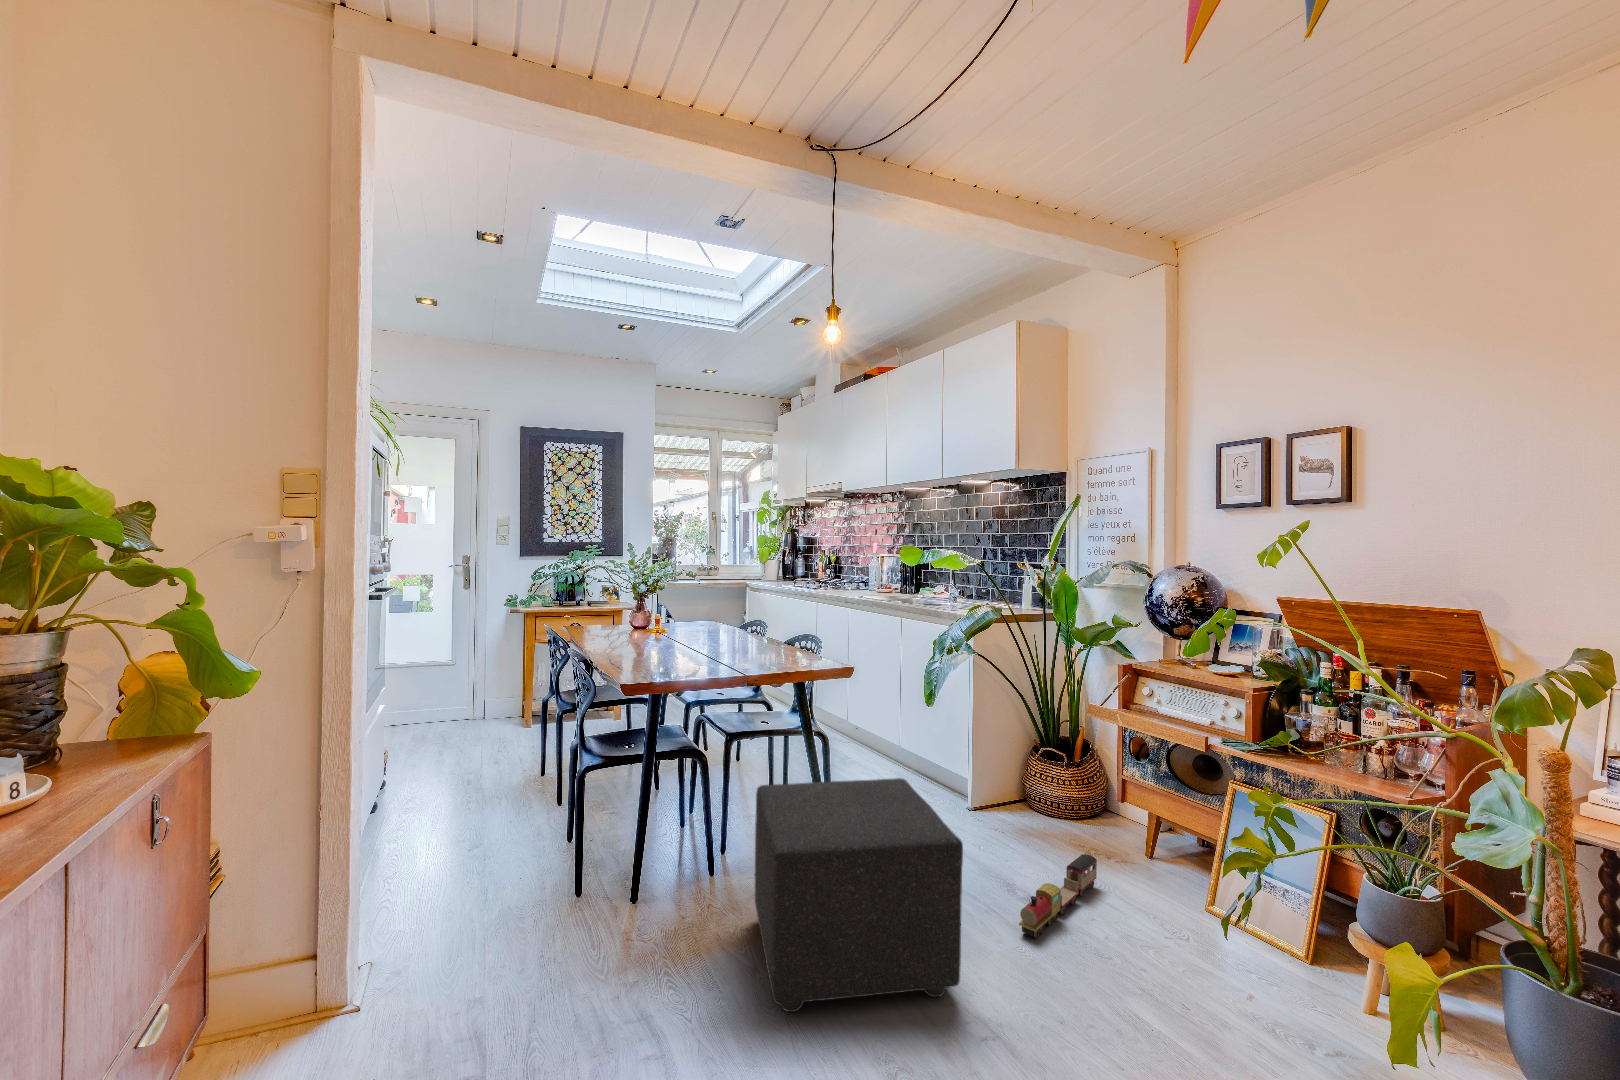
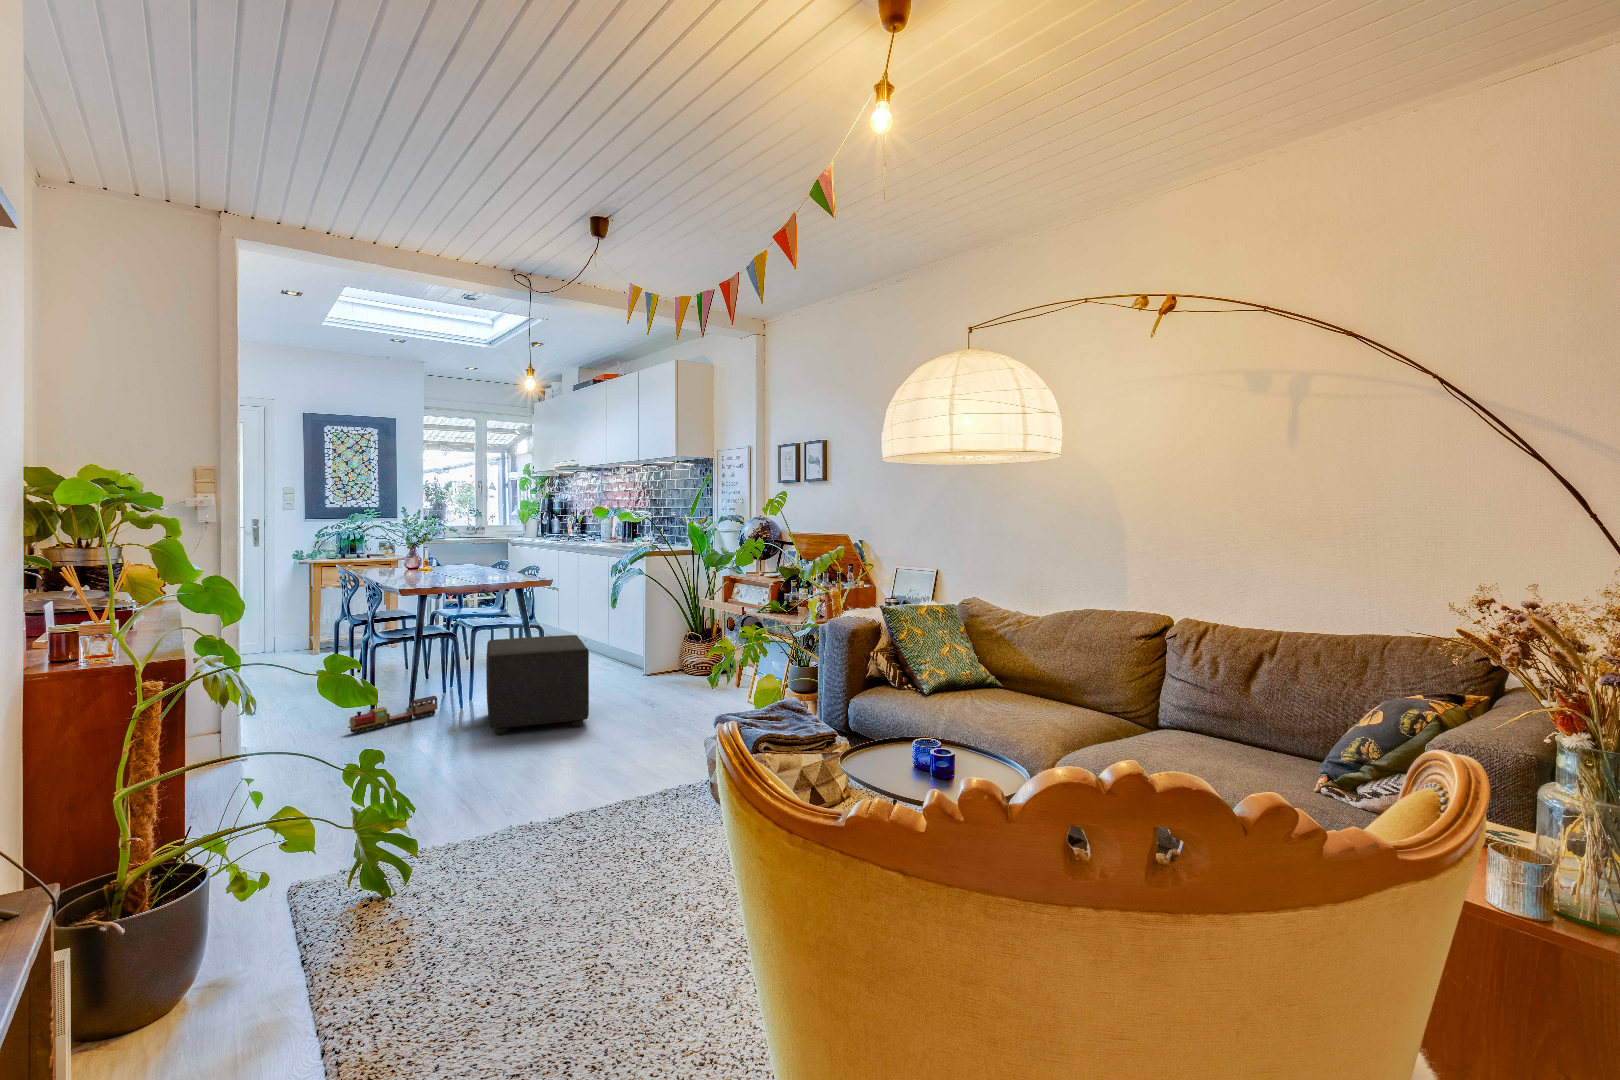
toy train: present [1019,854,1097,938] -> present [348,696,438,734]

